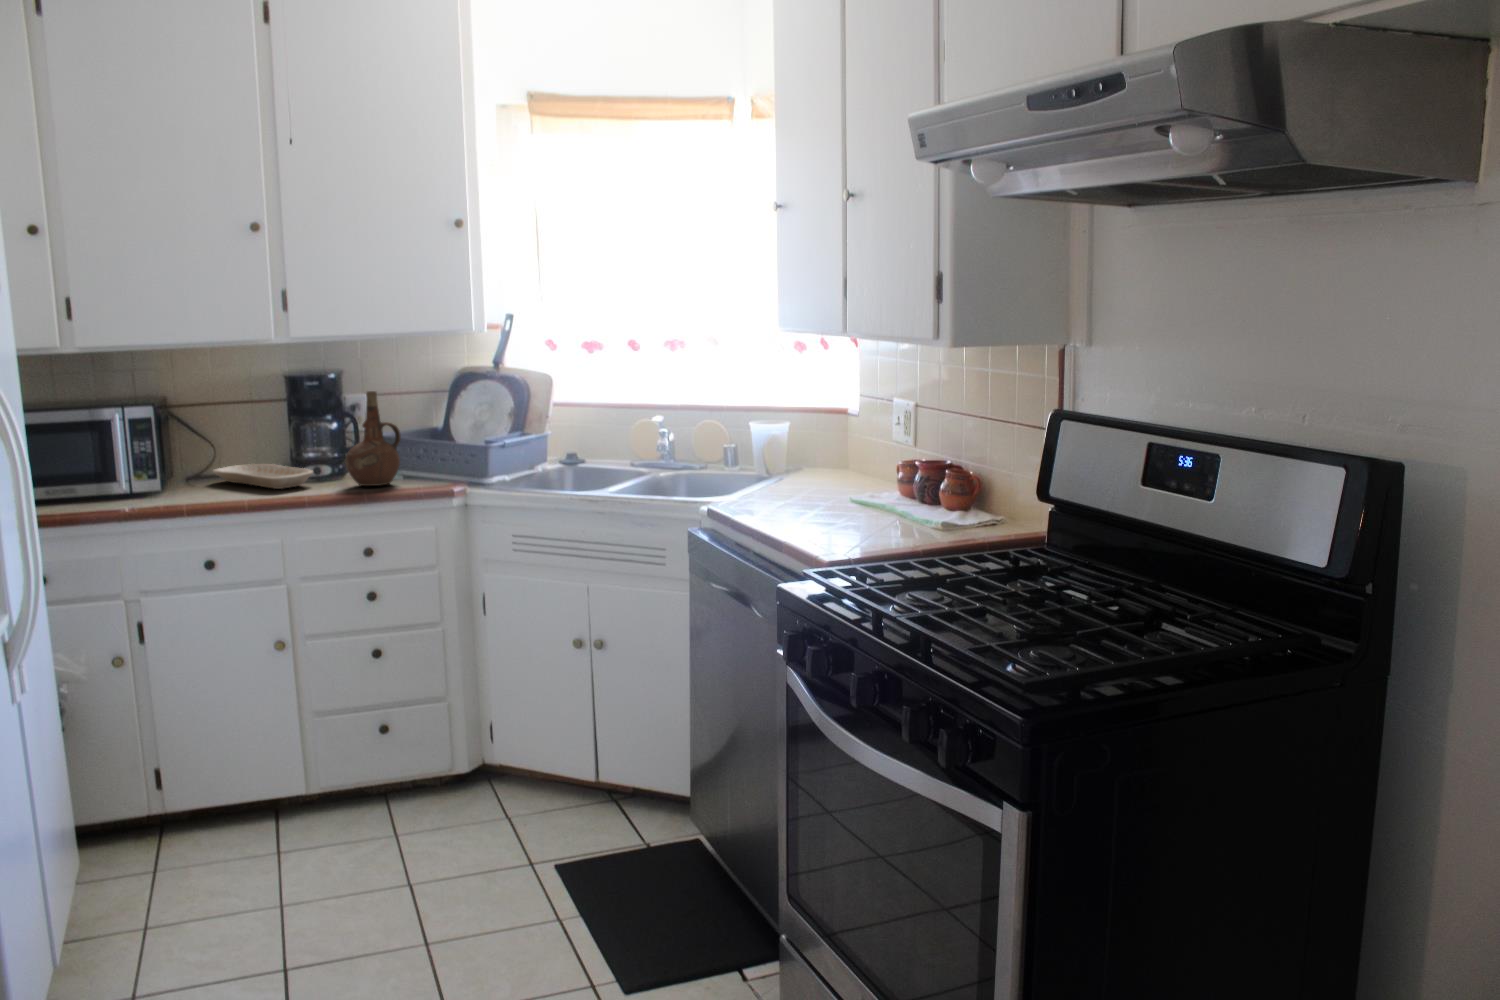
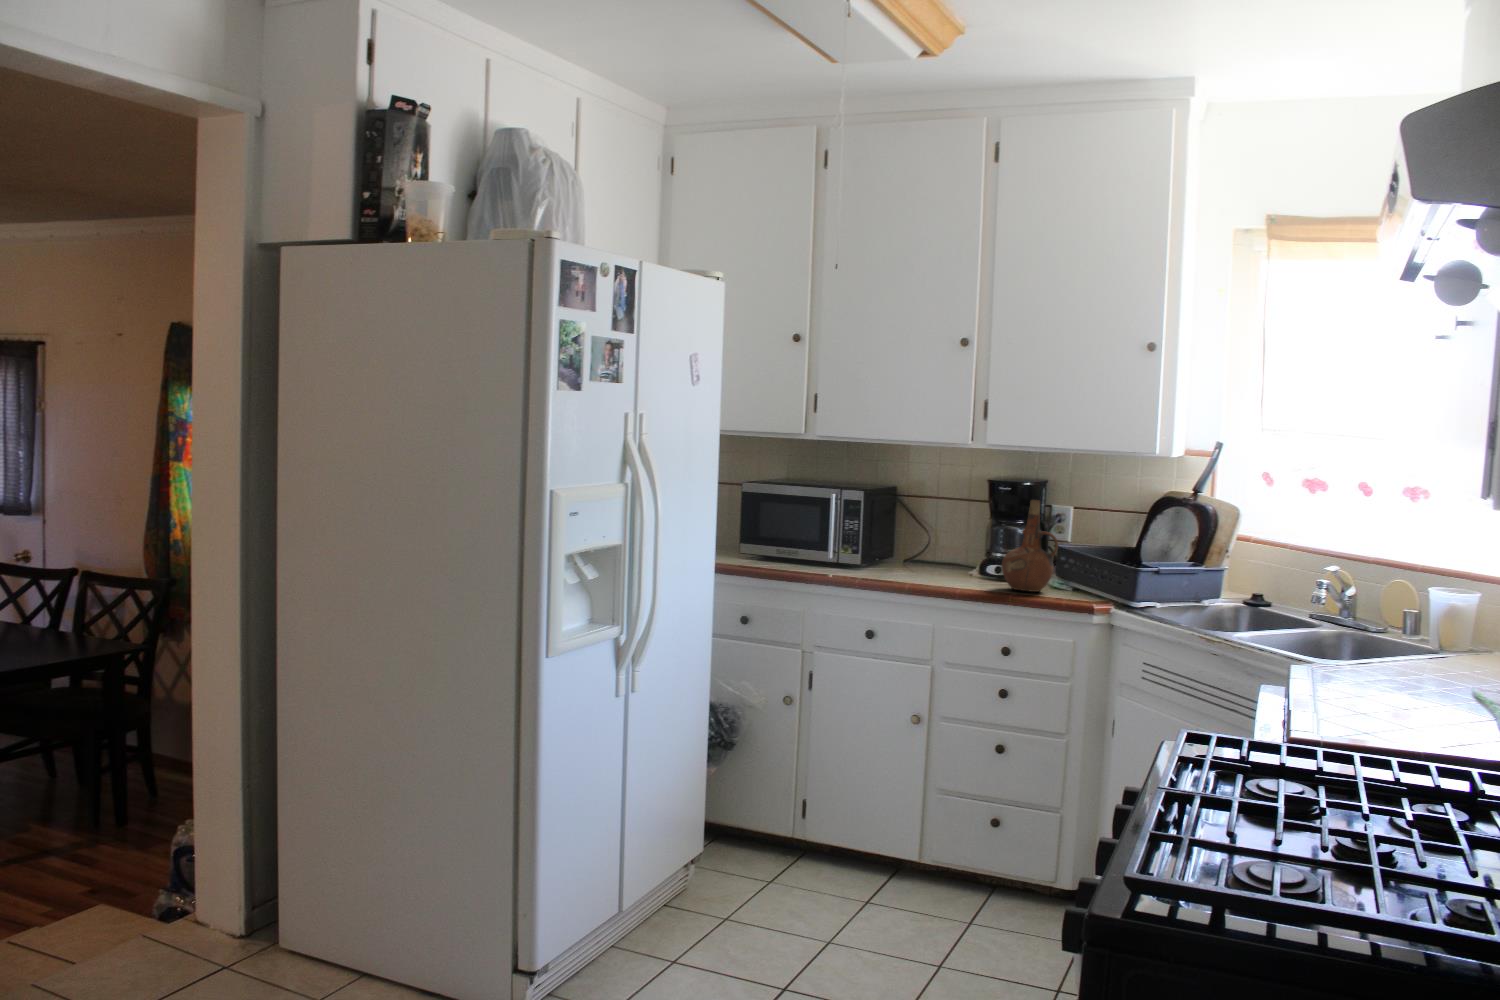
tray: present [213,464,313,489] -> none [911,554,981,580]

